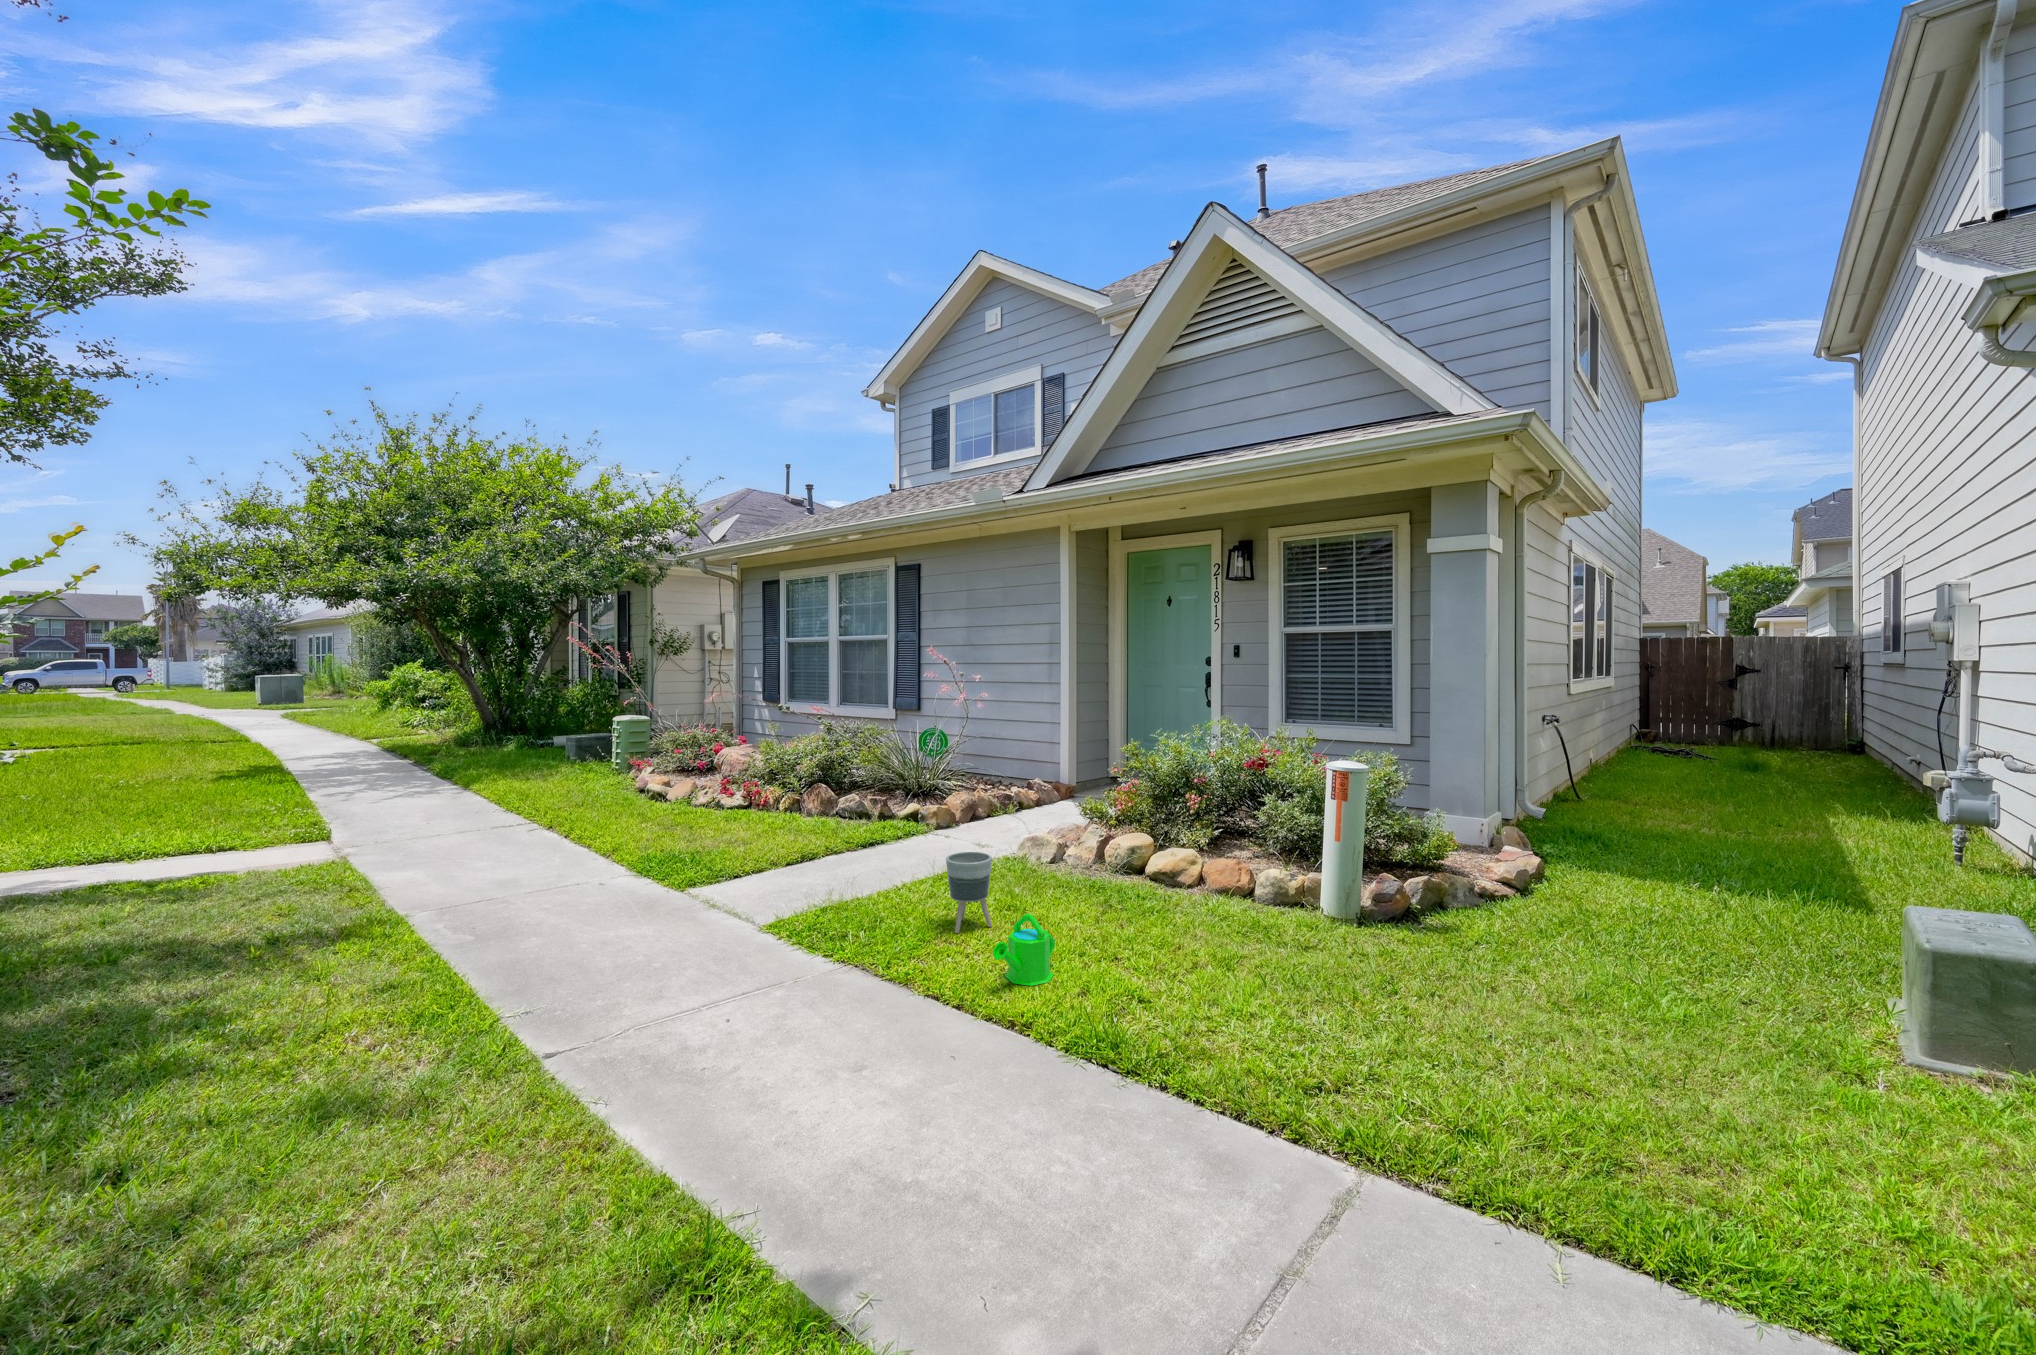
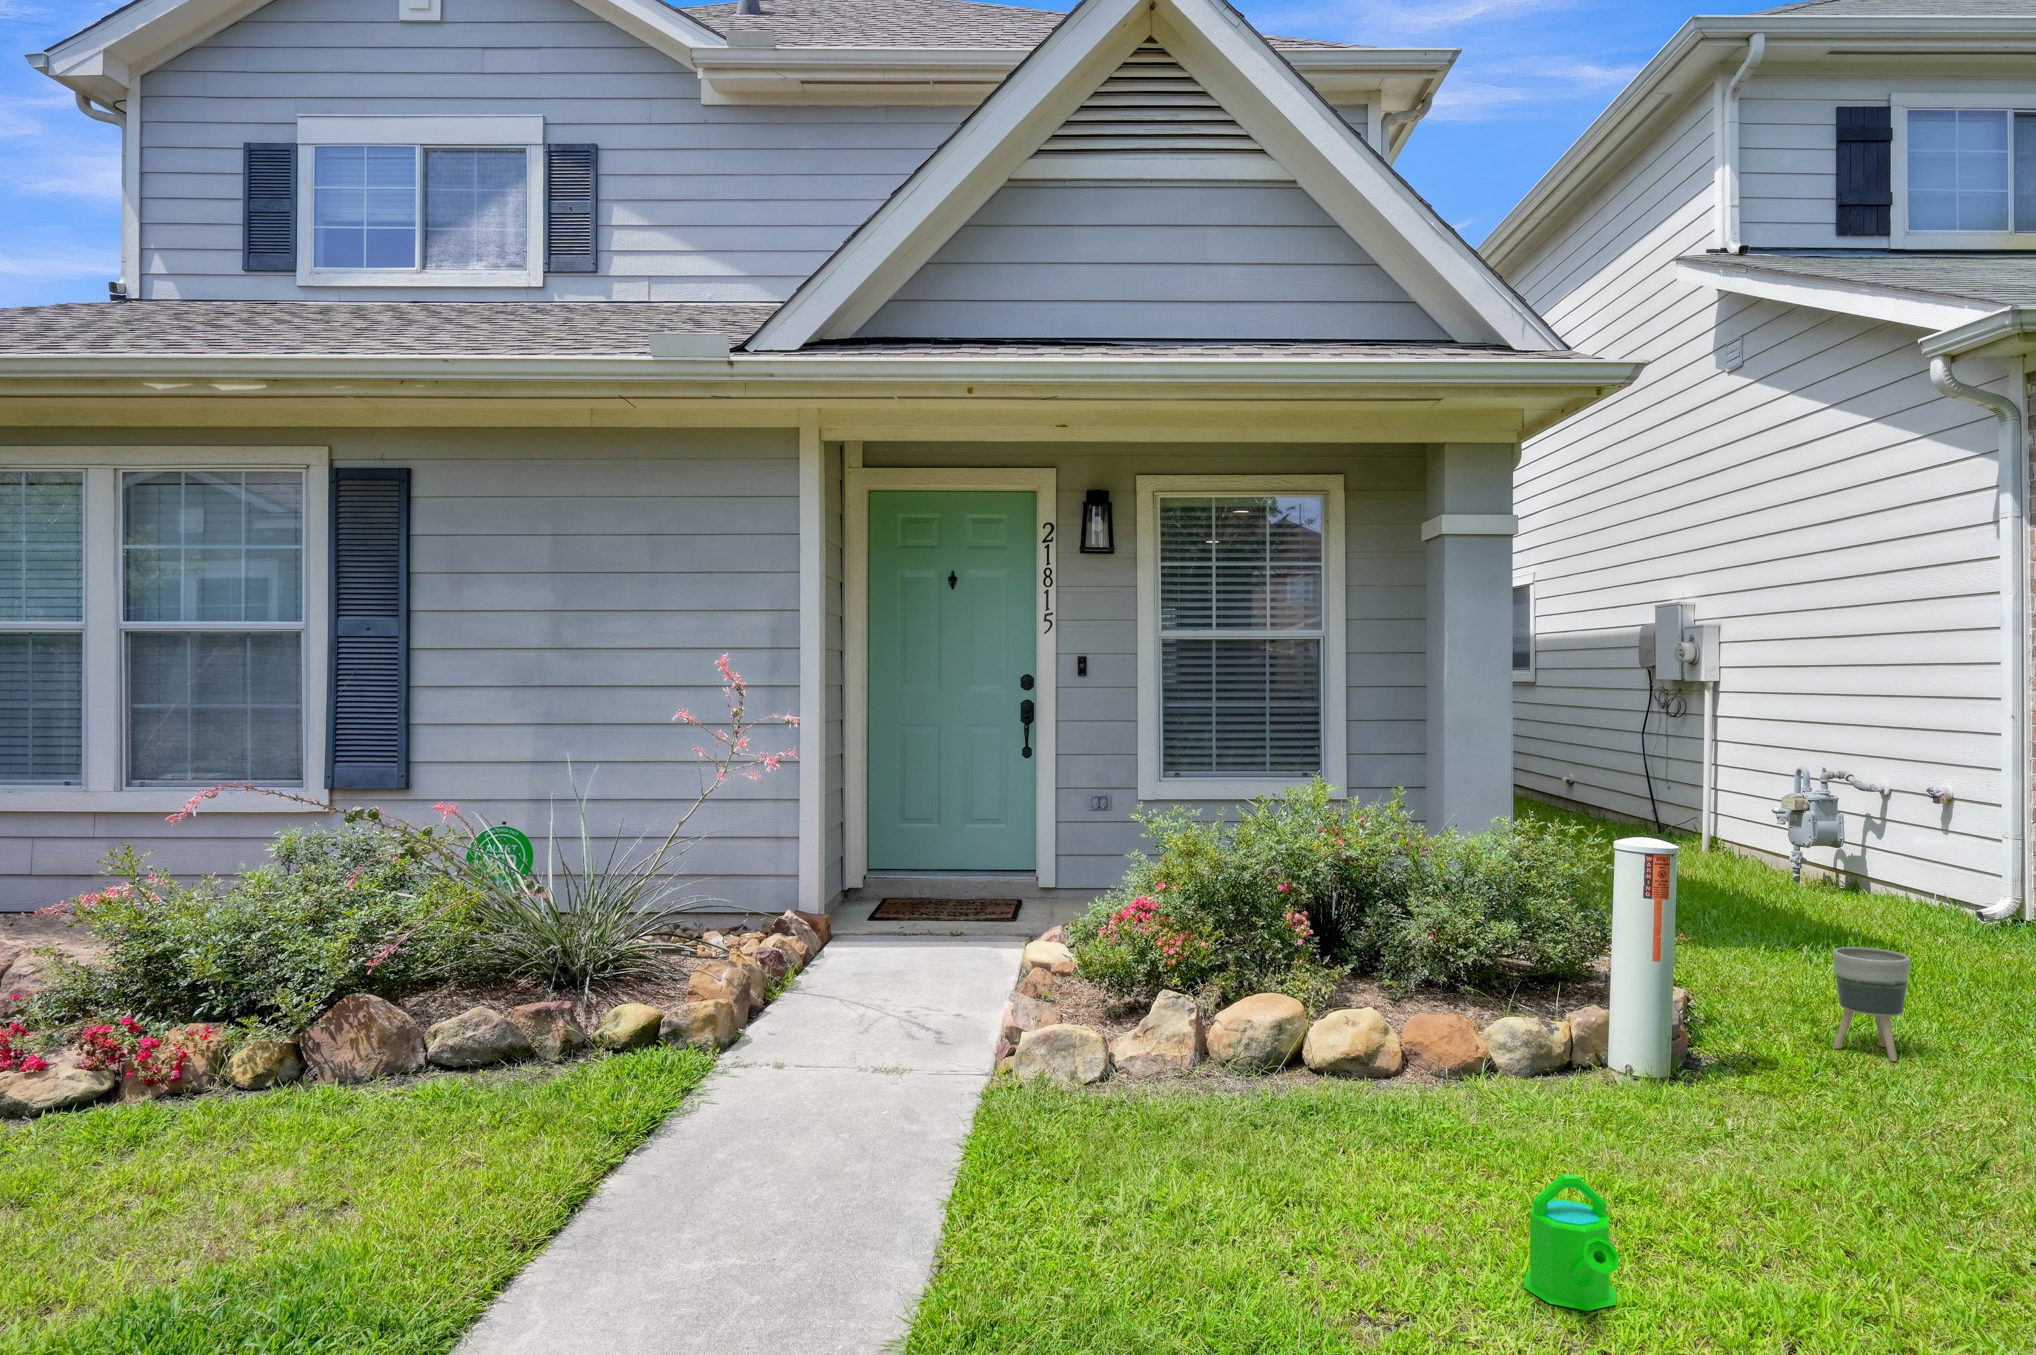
planter: present [946,852,992,933] -> present [1833,947,1910,1061]

